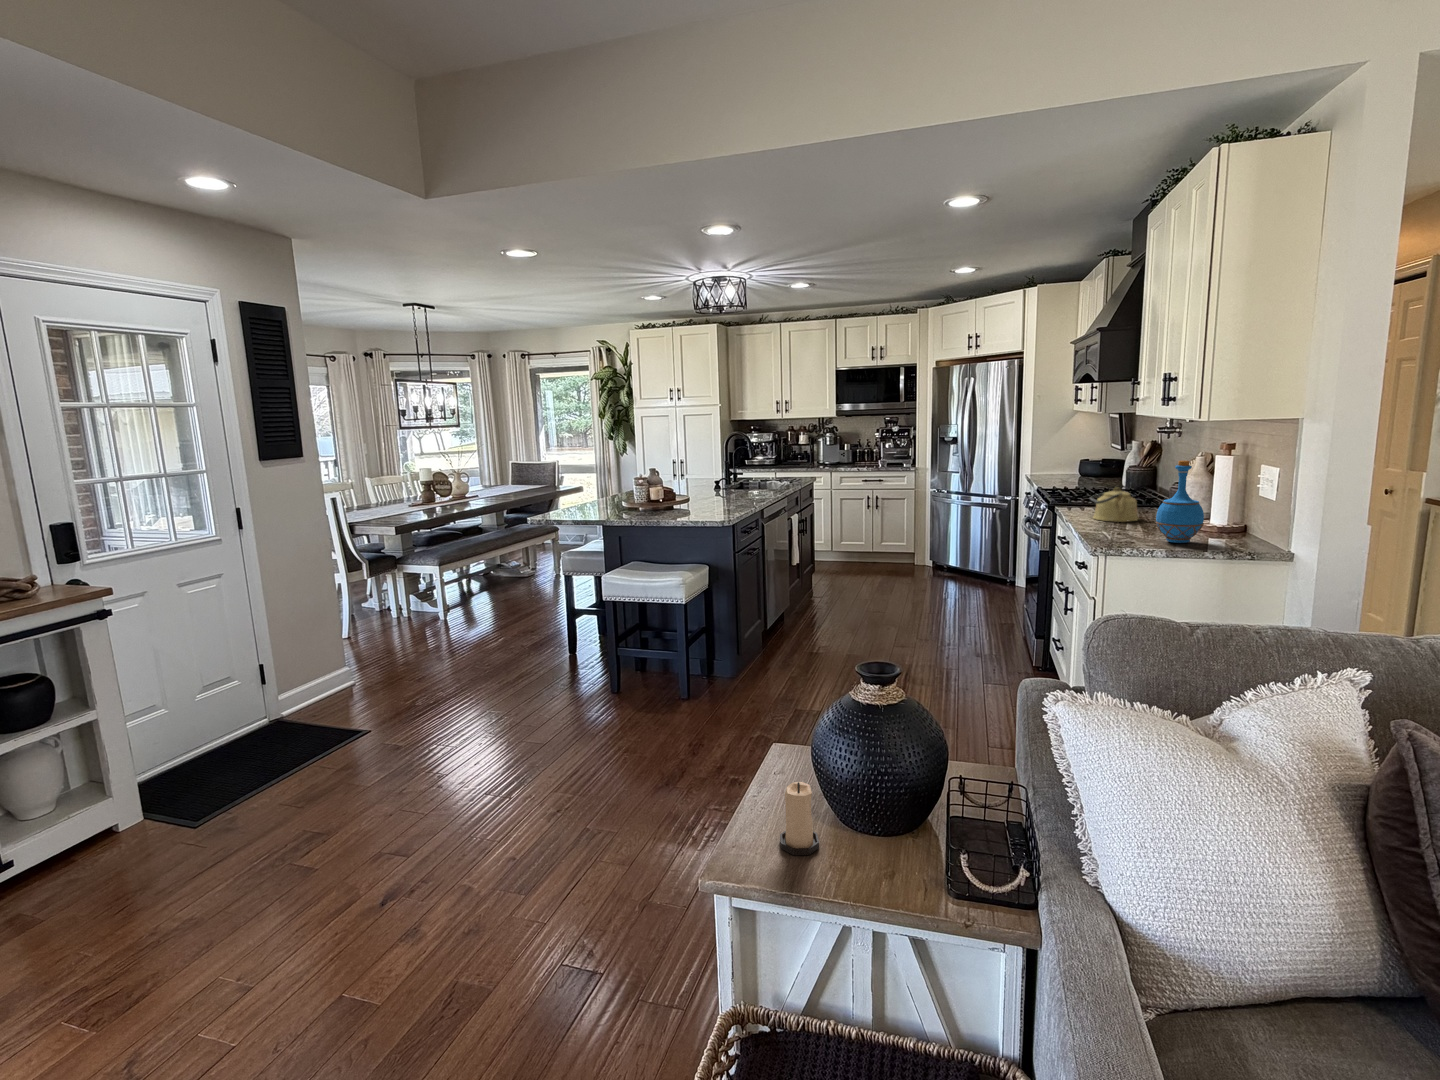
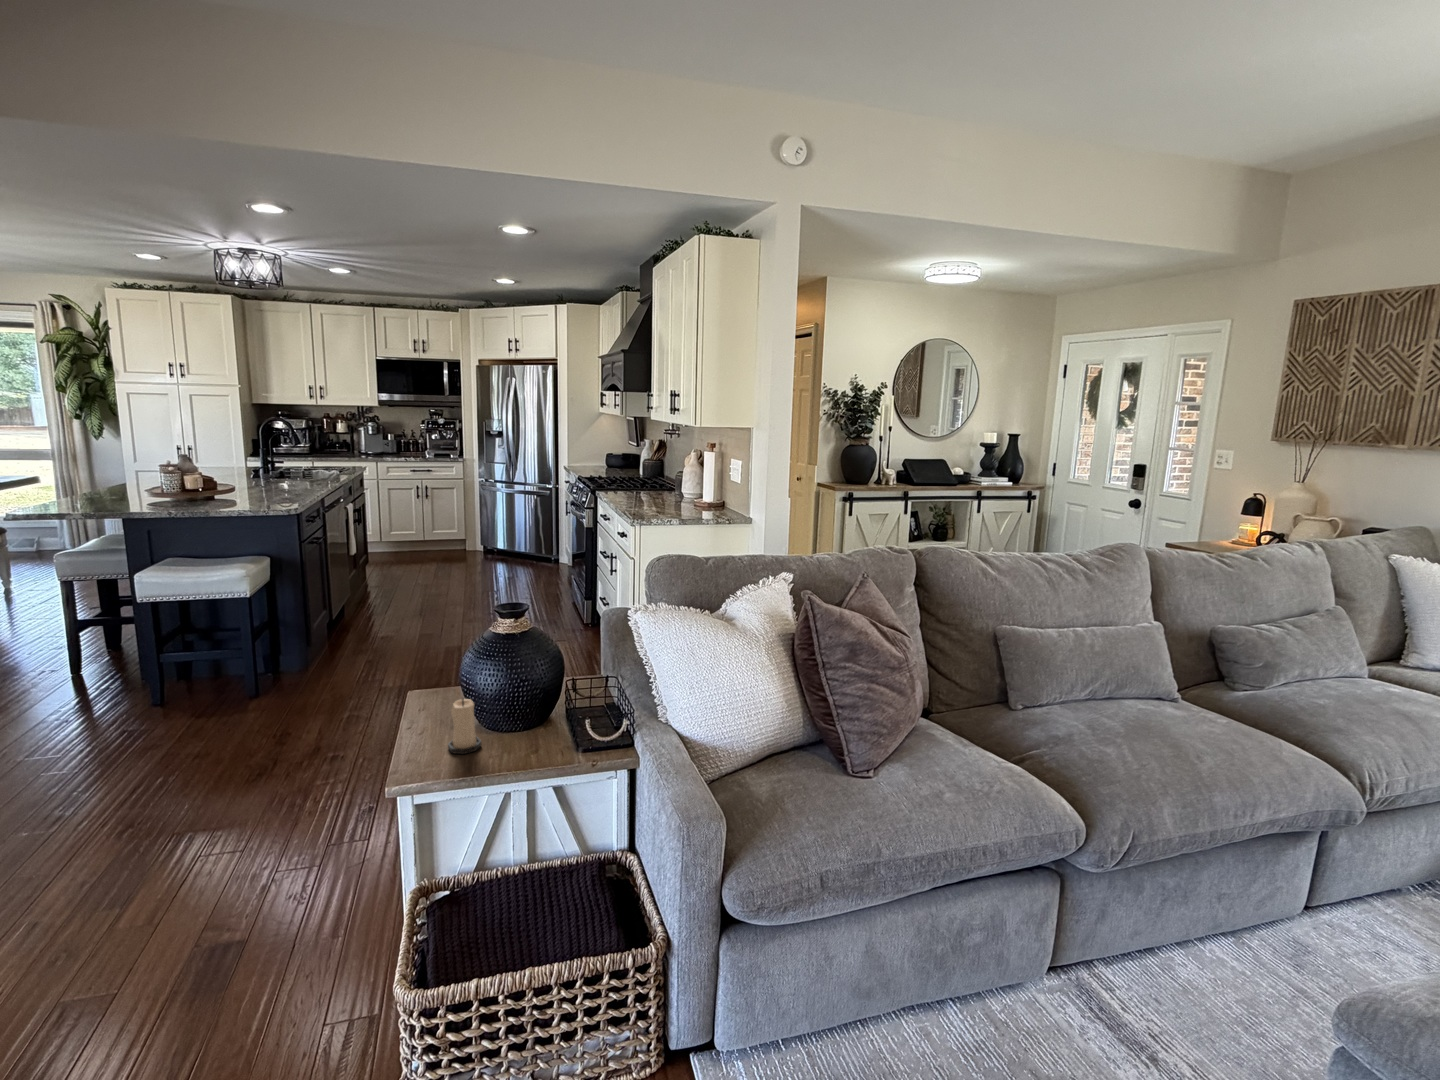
bottle: present [1156,461,1204,543] -> none [670,455,700,514]
kettle: present [1090,487,1138,522] -> none [623,475,658,501]

